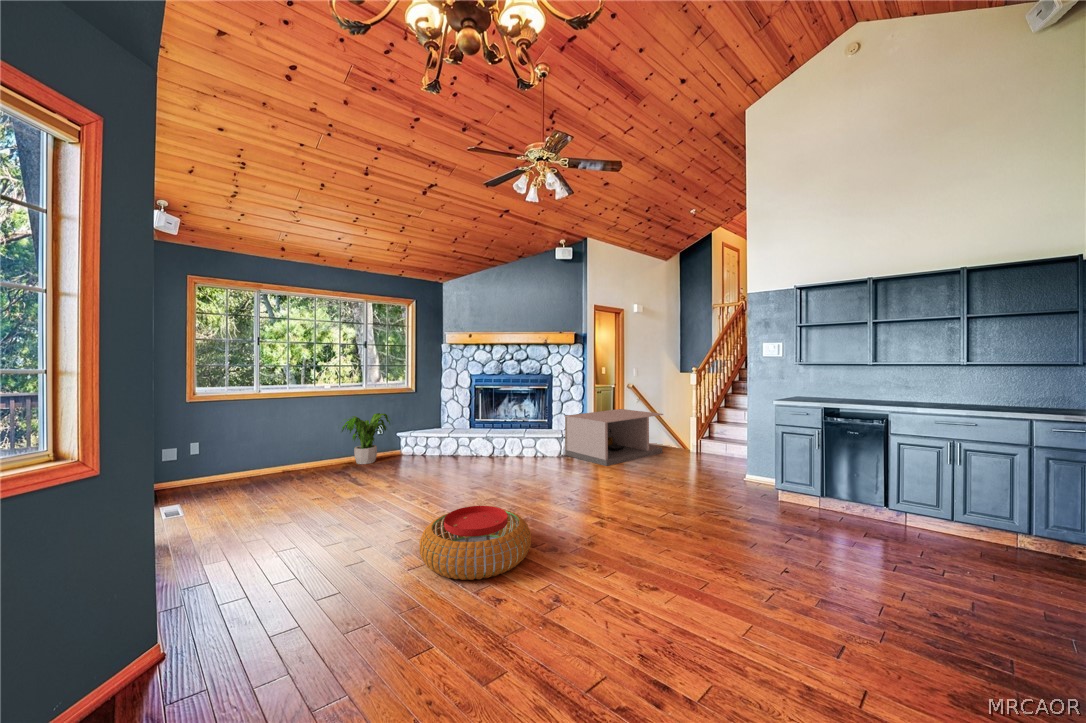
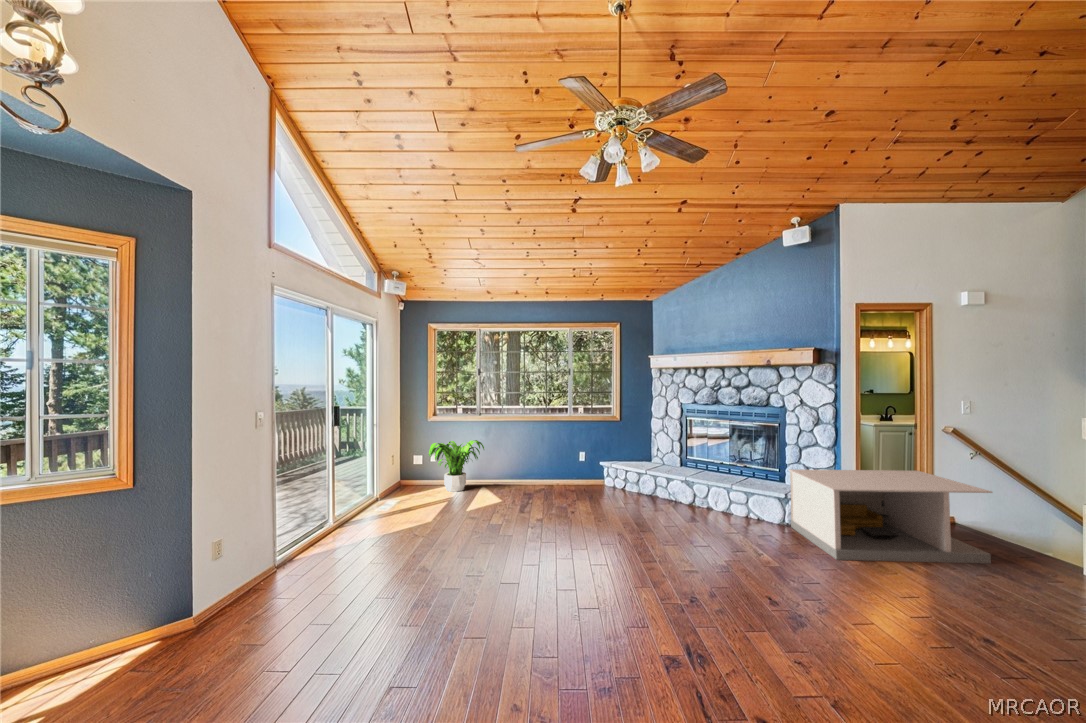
potted plant: present [342,413,390,464] -> present [429,440,484,492]
pouf: present [419,506,531,580] -> none [445,562,573,653]

